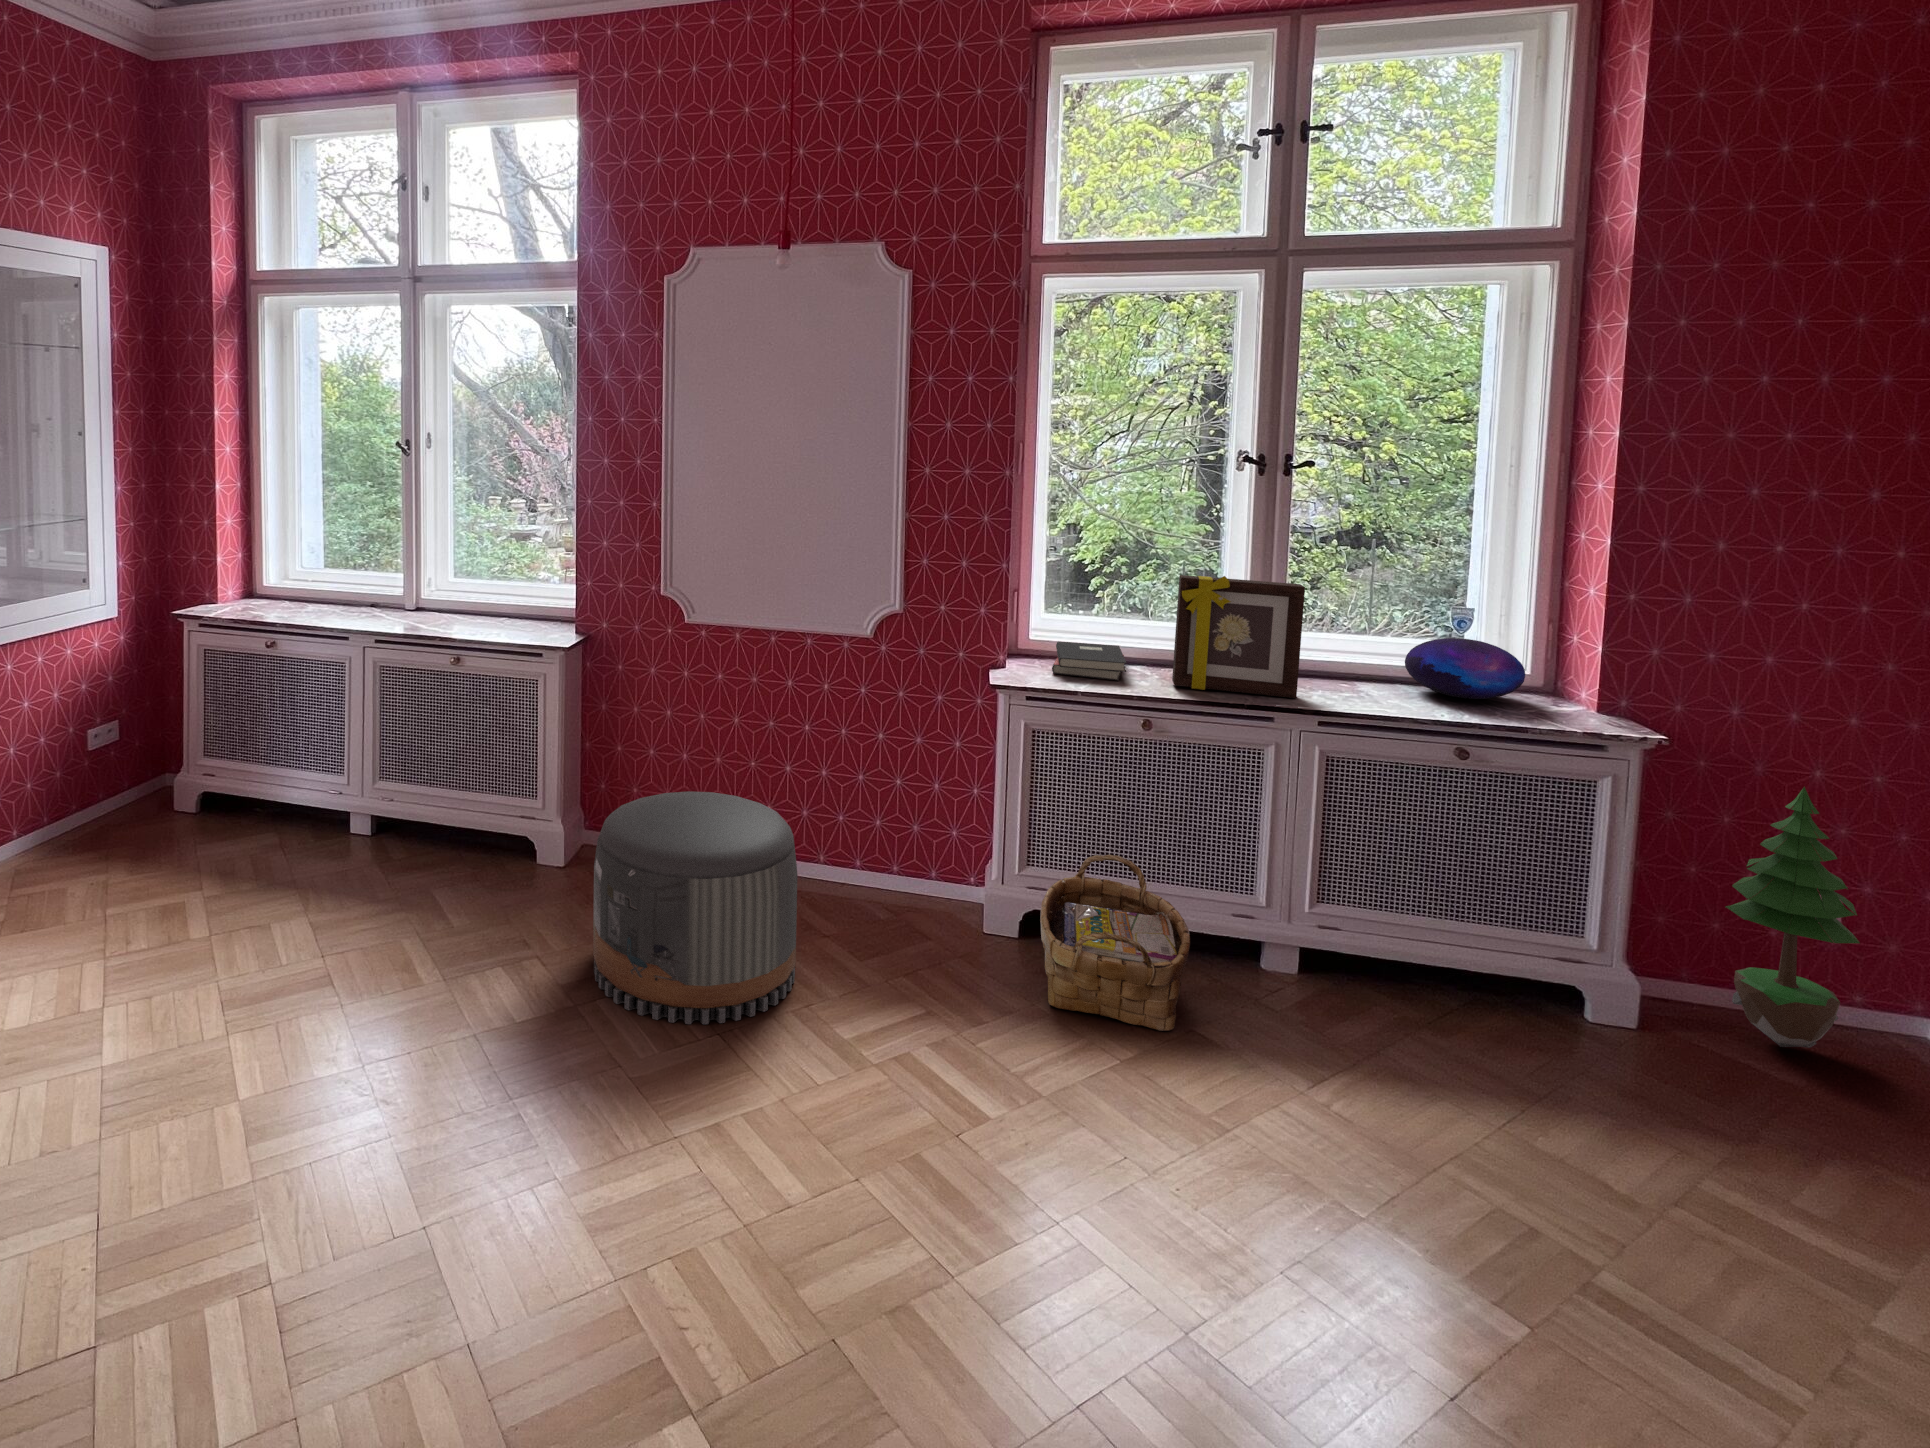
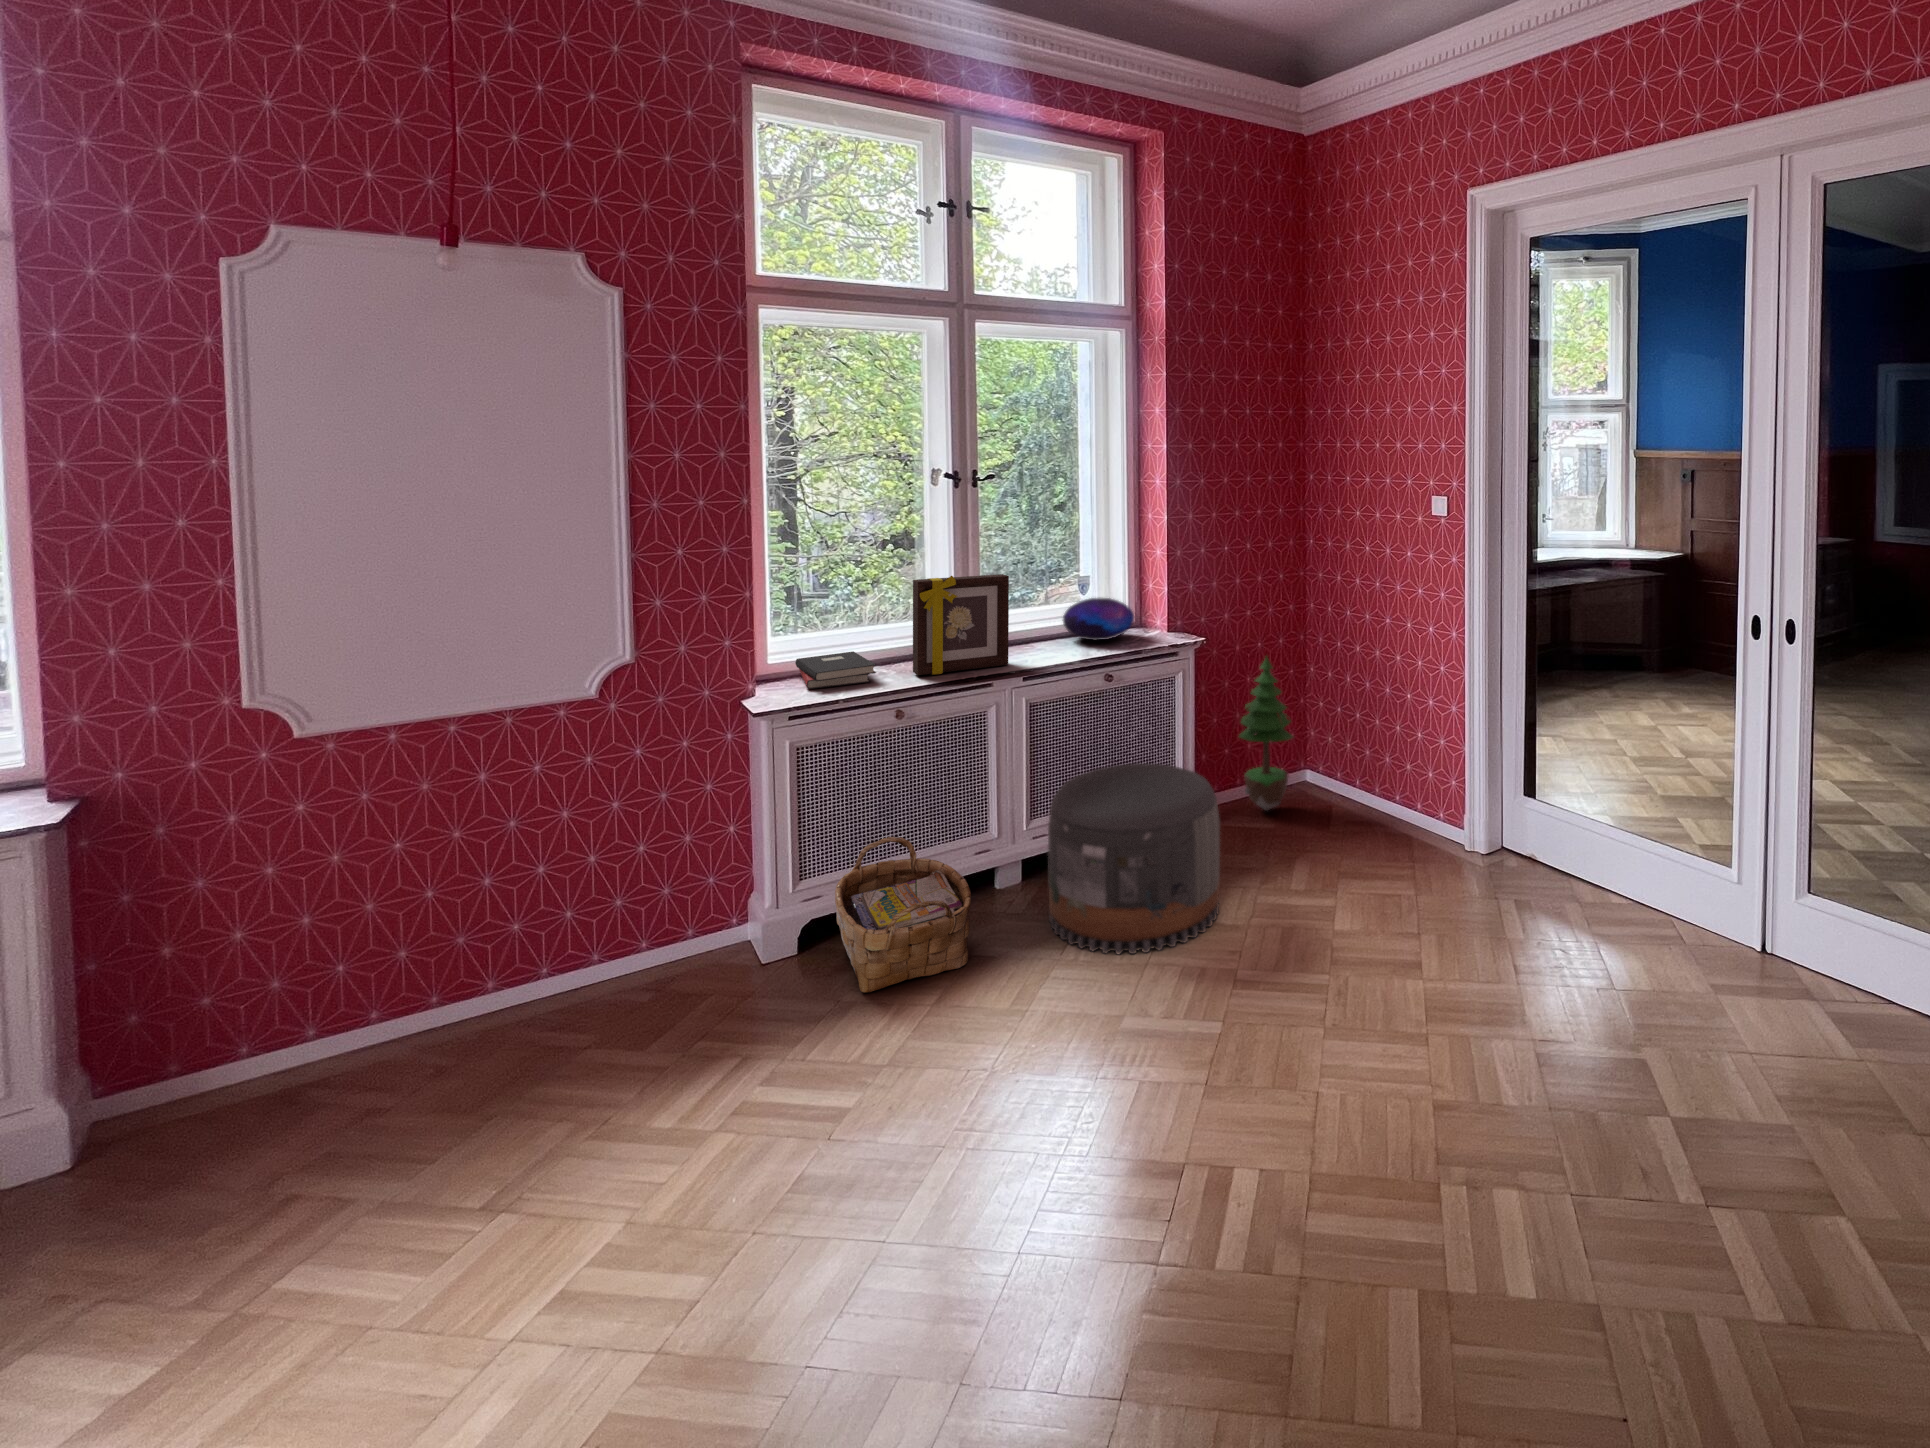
pouf: present [593,791,797,1024] -> present [1048,763,1220,954]

